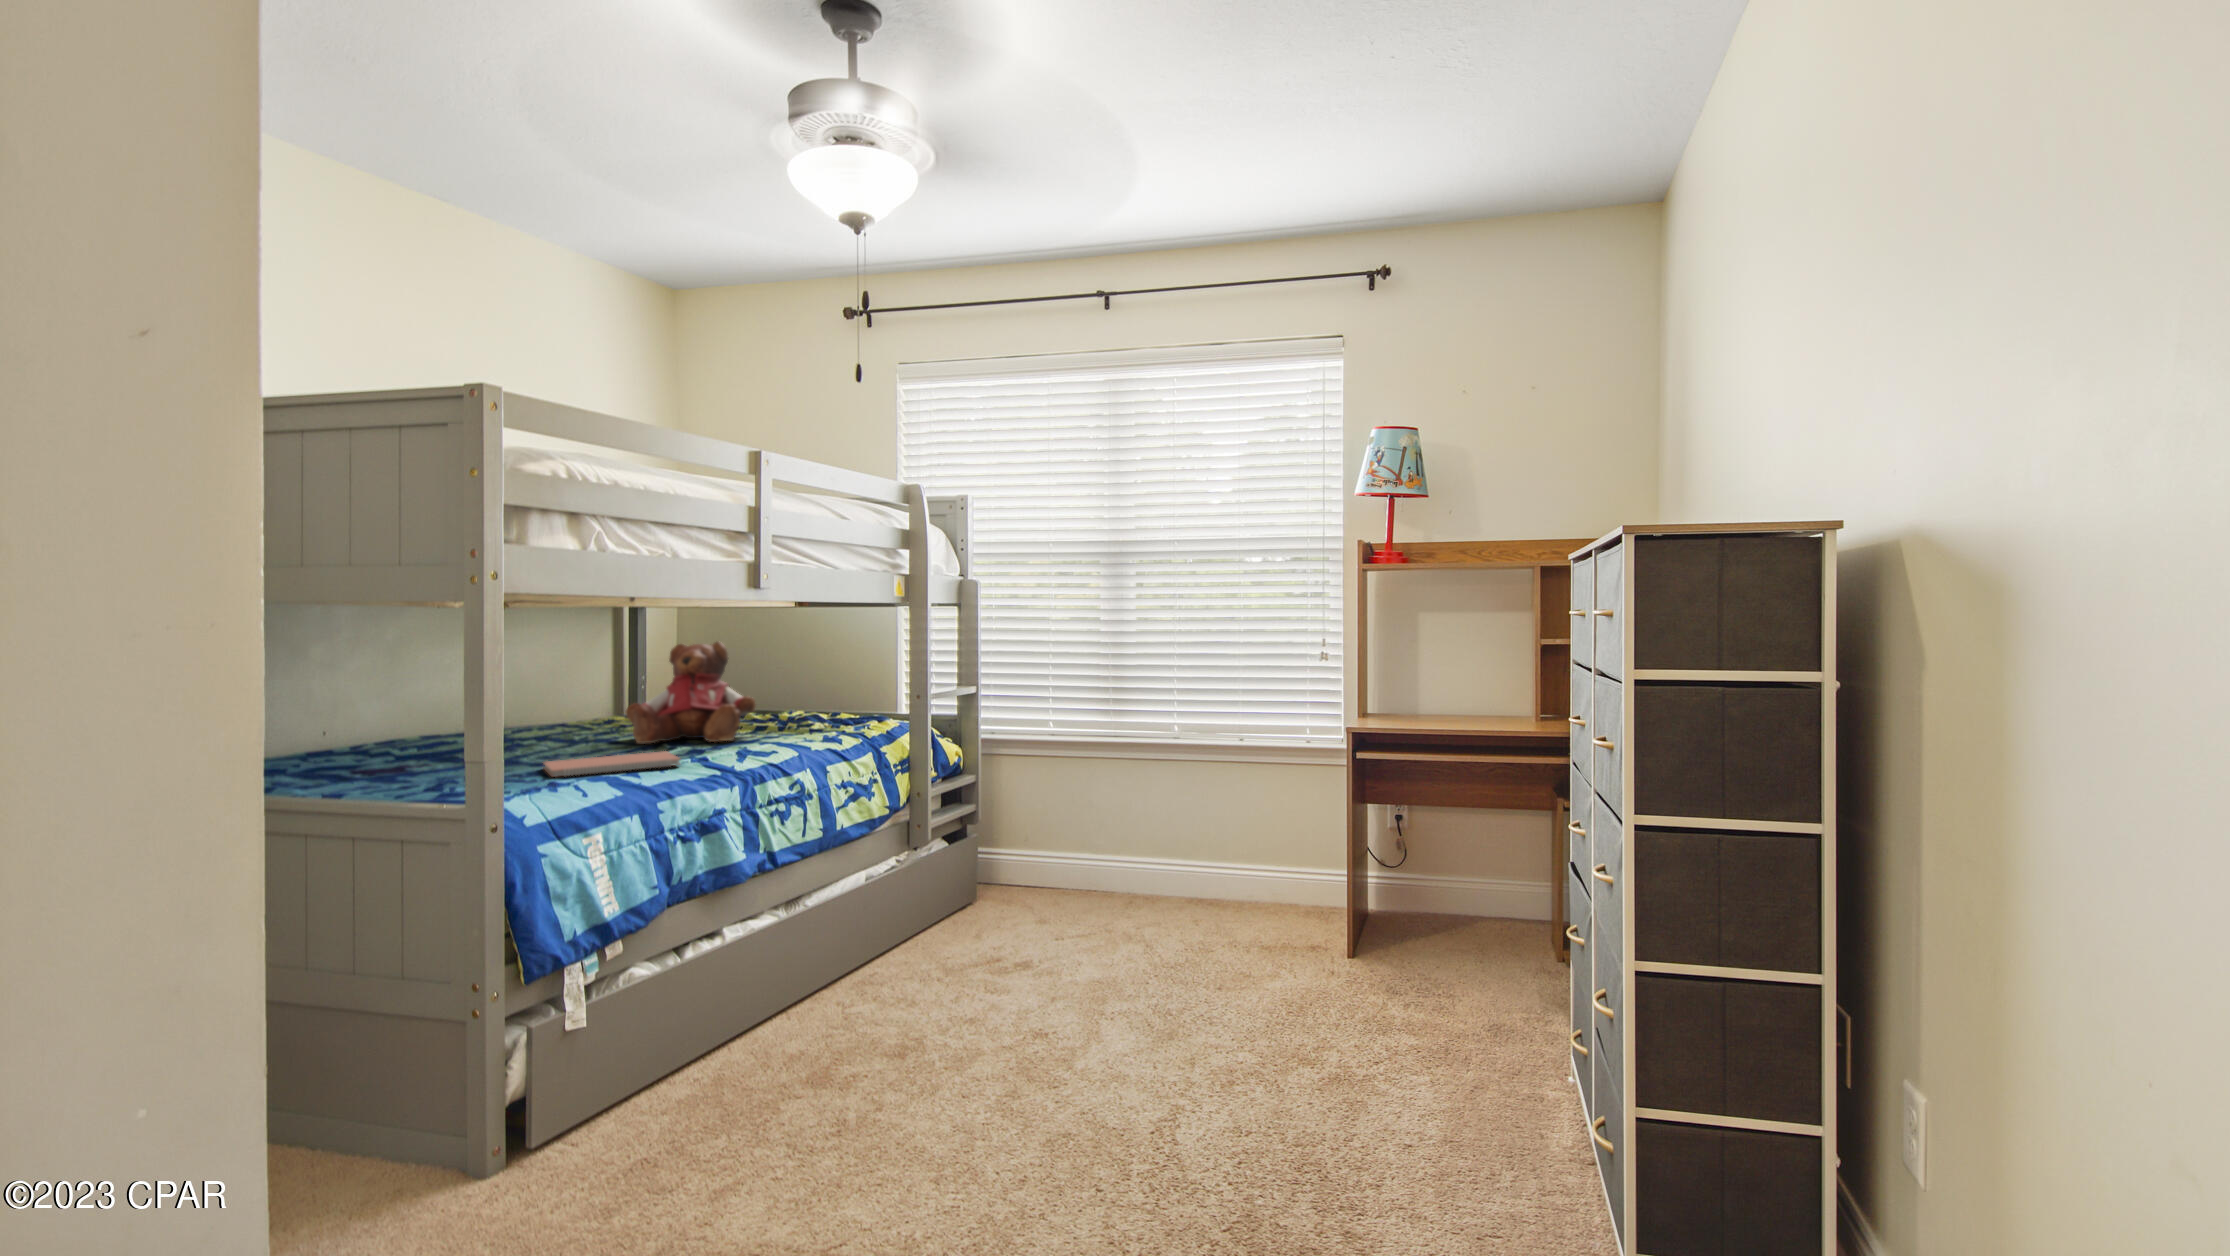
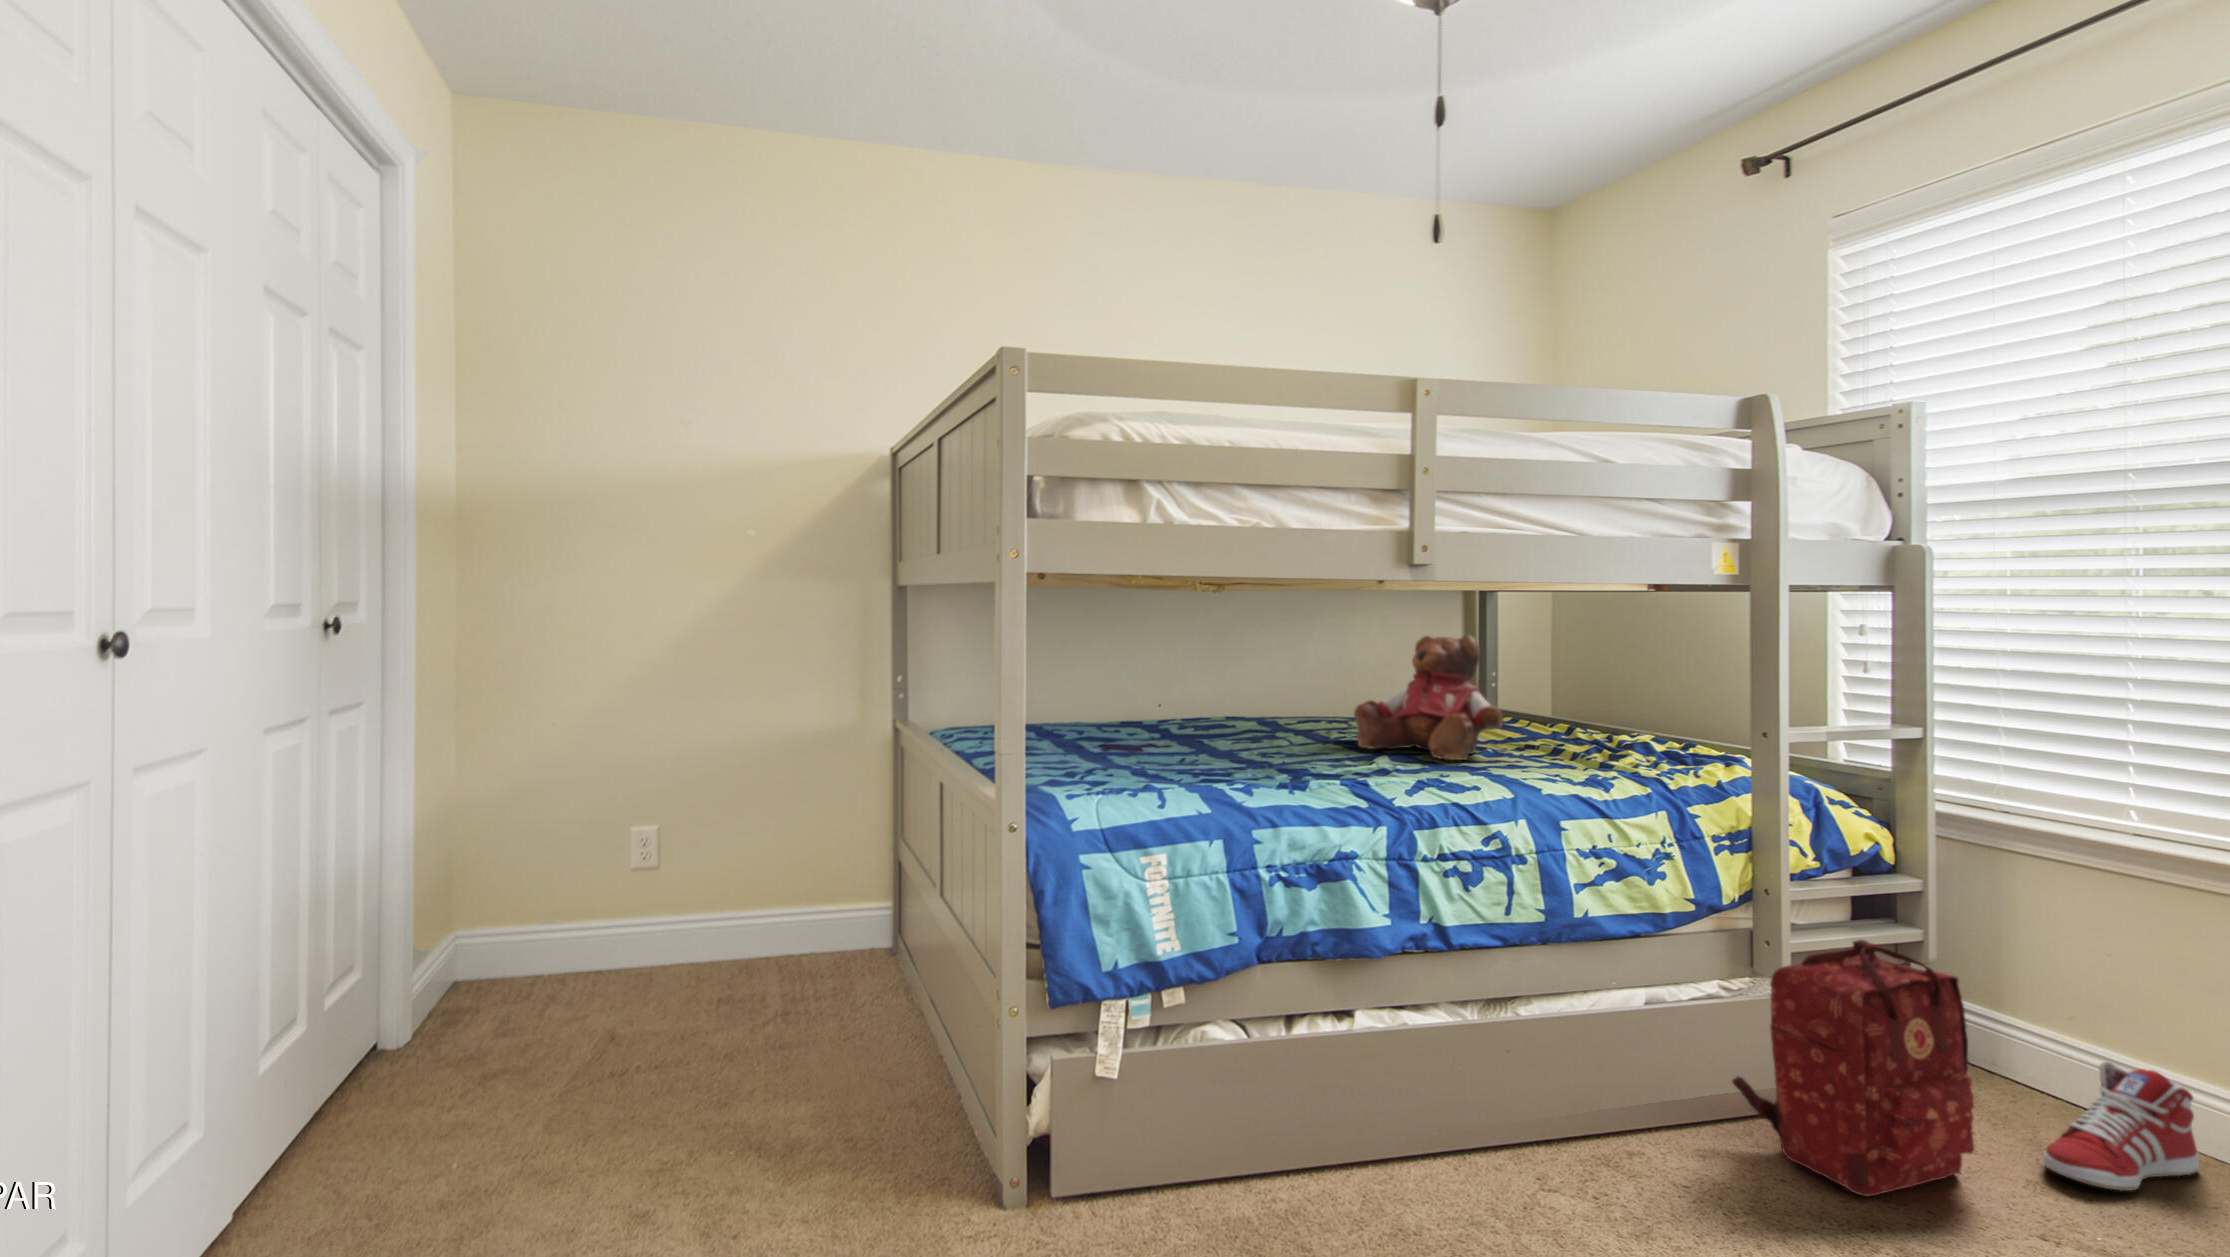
notebook: present [544,751,680,777] -> none [1199,754,1345,784]
backpack: none [911,807,1015,948] -> present [1732,940,1974,1196]
sneaker: none [1032,847,1078,909] -> present [2043,1061,2199,1191]

